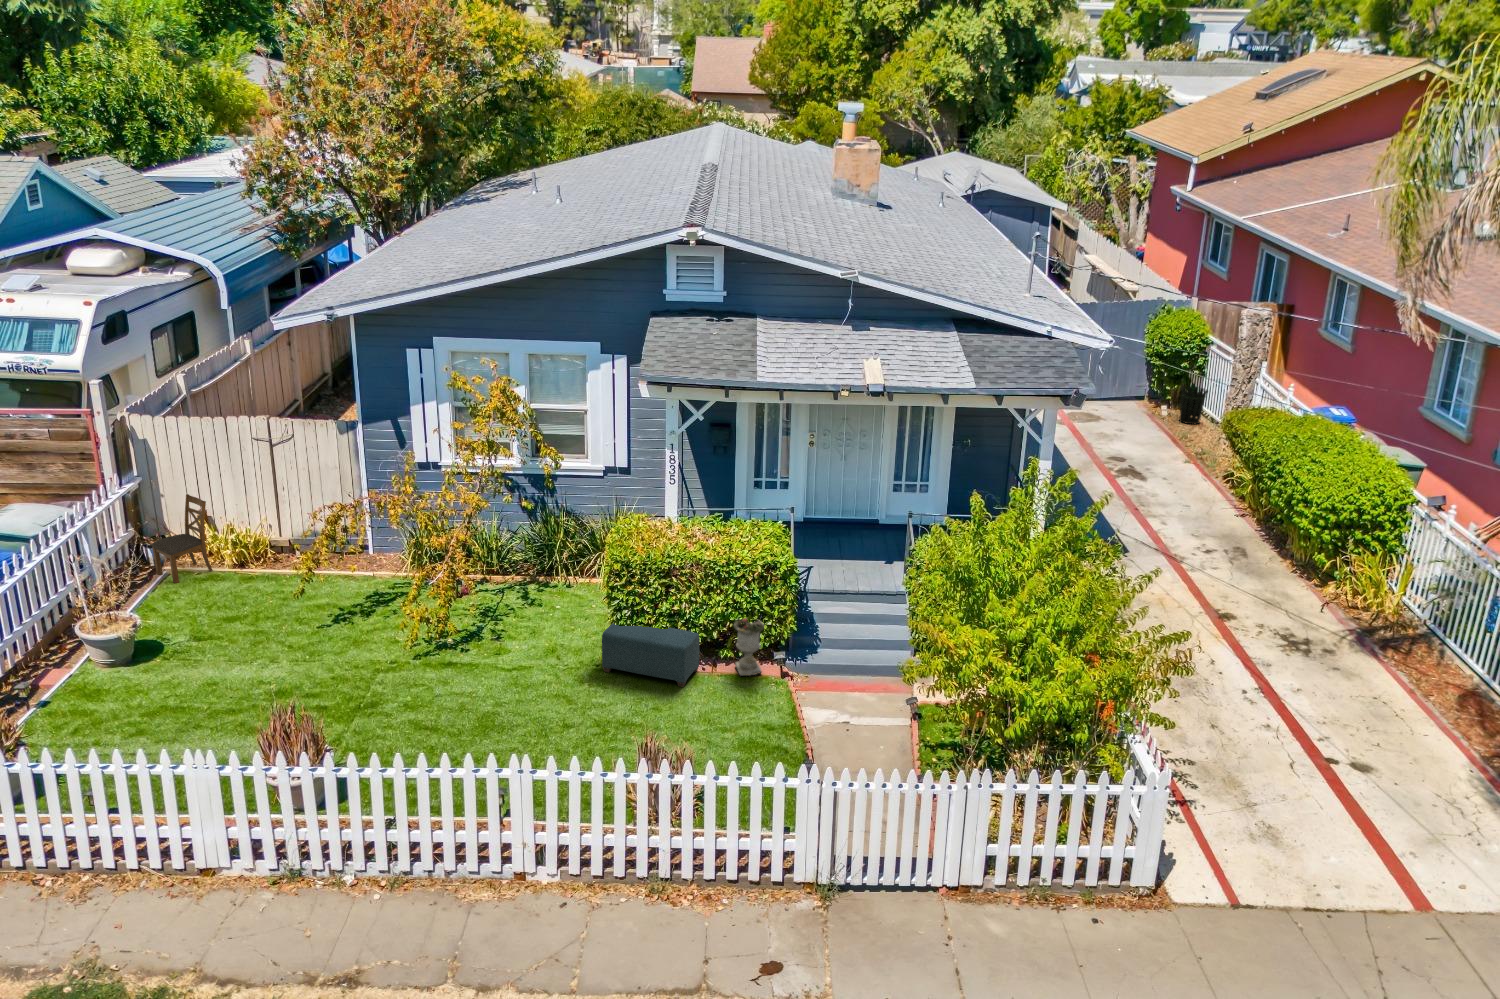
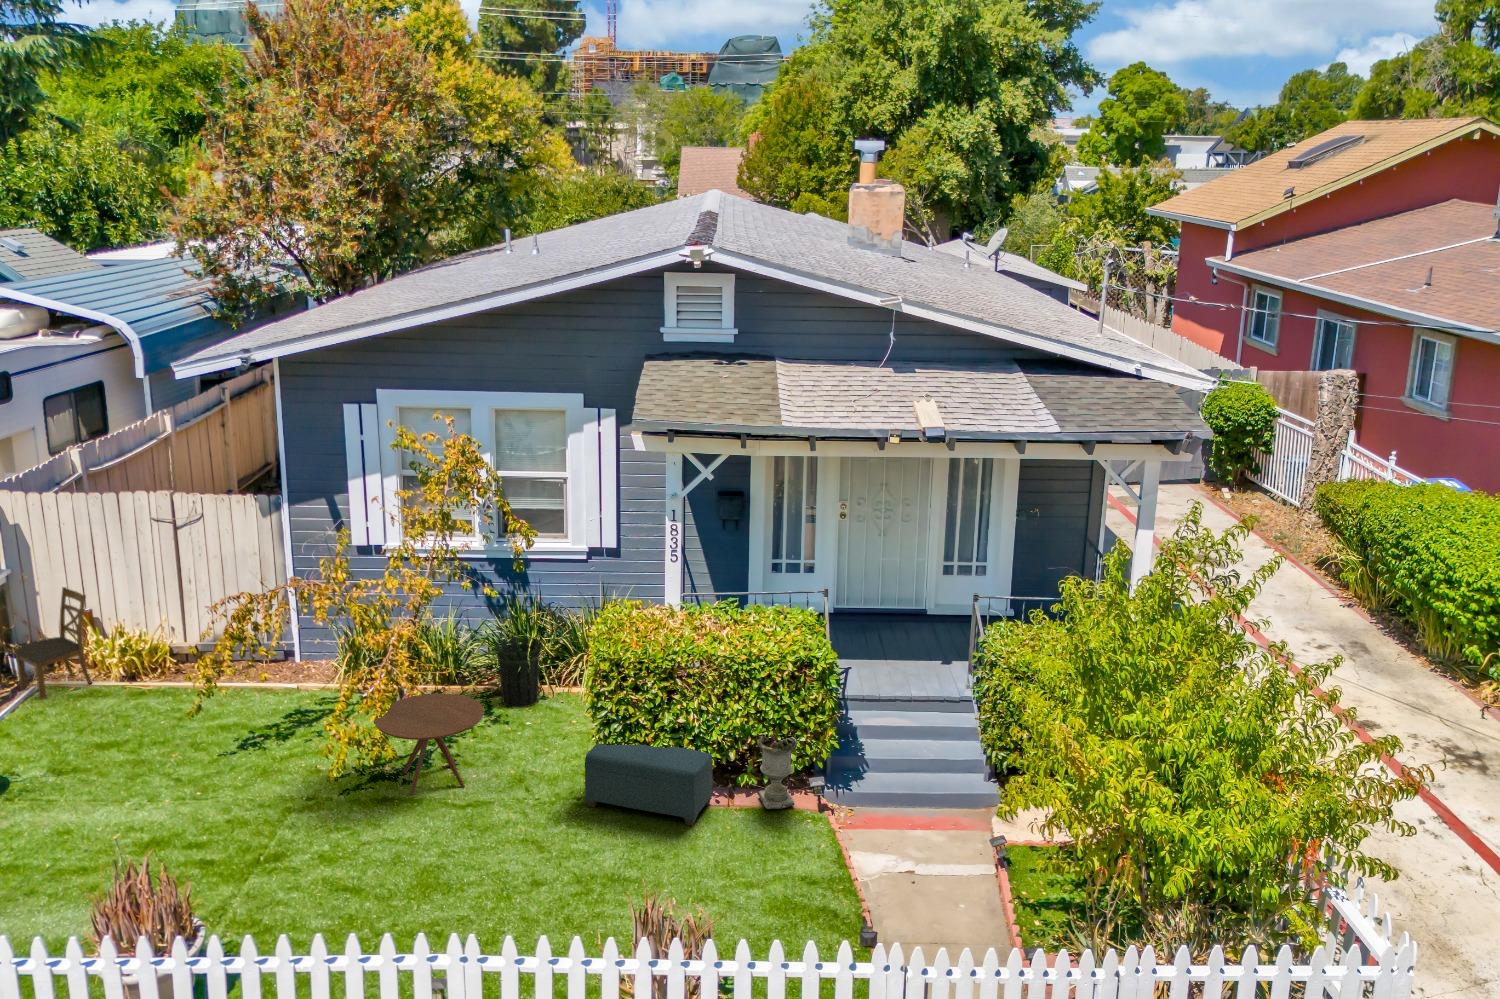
waste bin: present [1179,386,1208,424] -> present [494,636,543,708]
round table: none [441,584,524,662] -> present [375,694,484,796]

